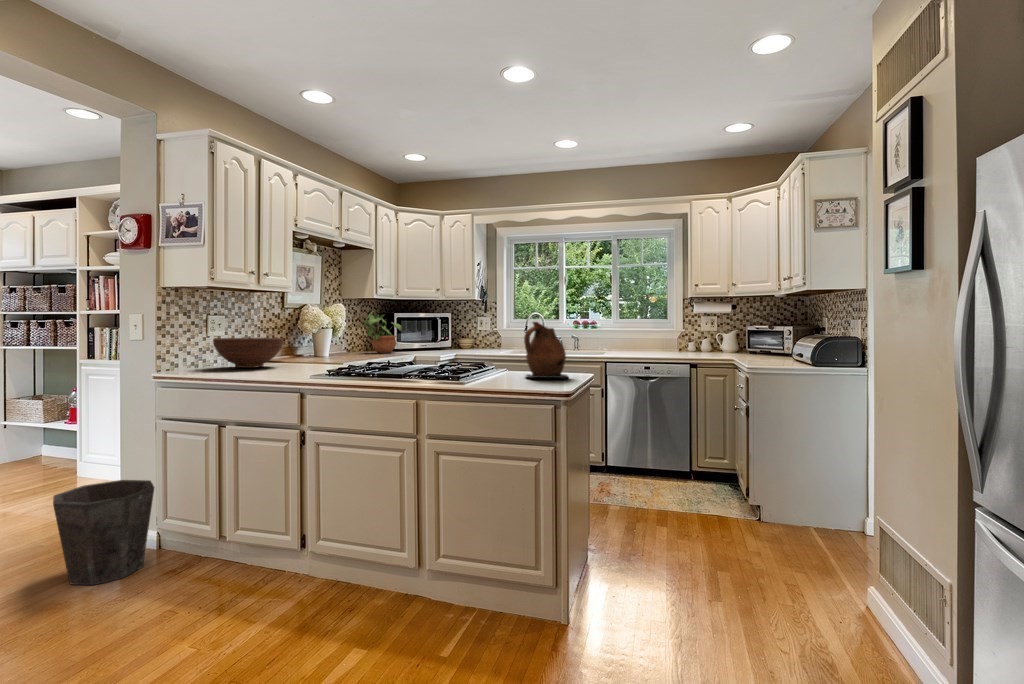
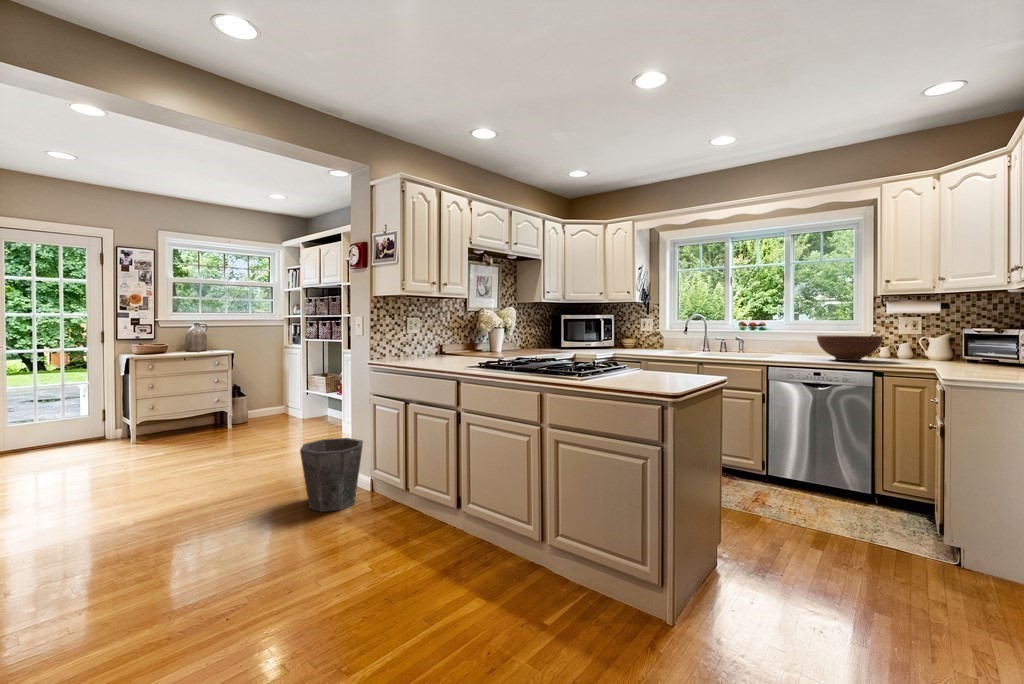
potted plant: present [364,311,402,353] -> none [534,313,568,350]
ceramic pitcher: present [524,322,568,379] -> none [645,322,694,381]
fruit bowl: present [213,338,283,368] -> present [817,336,883,361]

